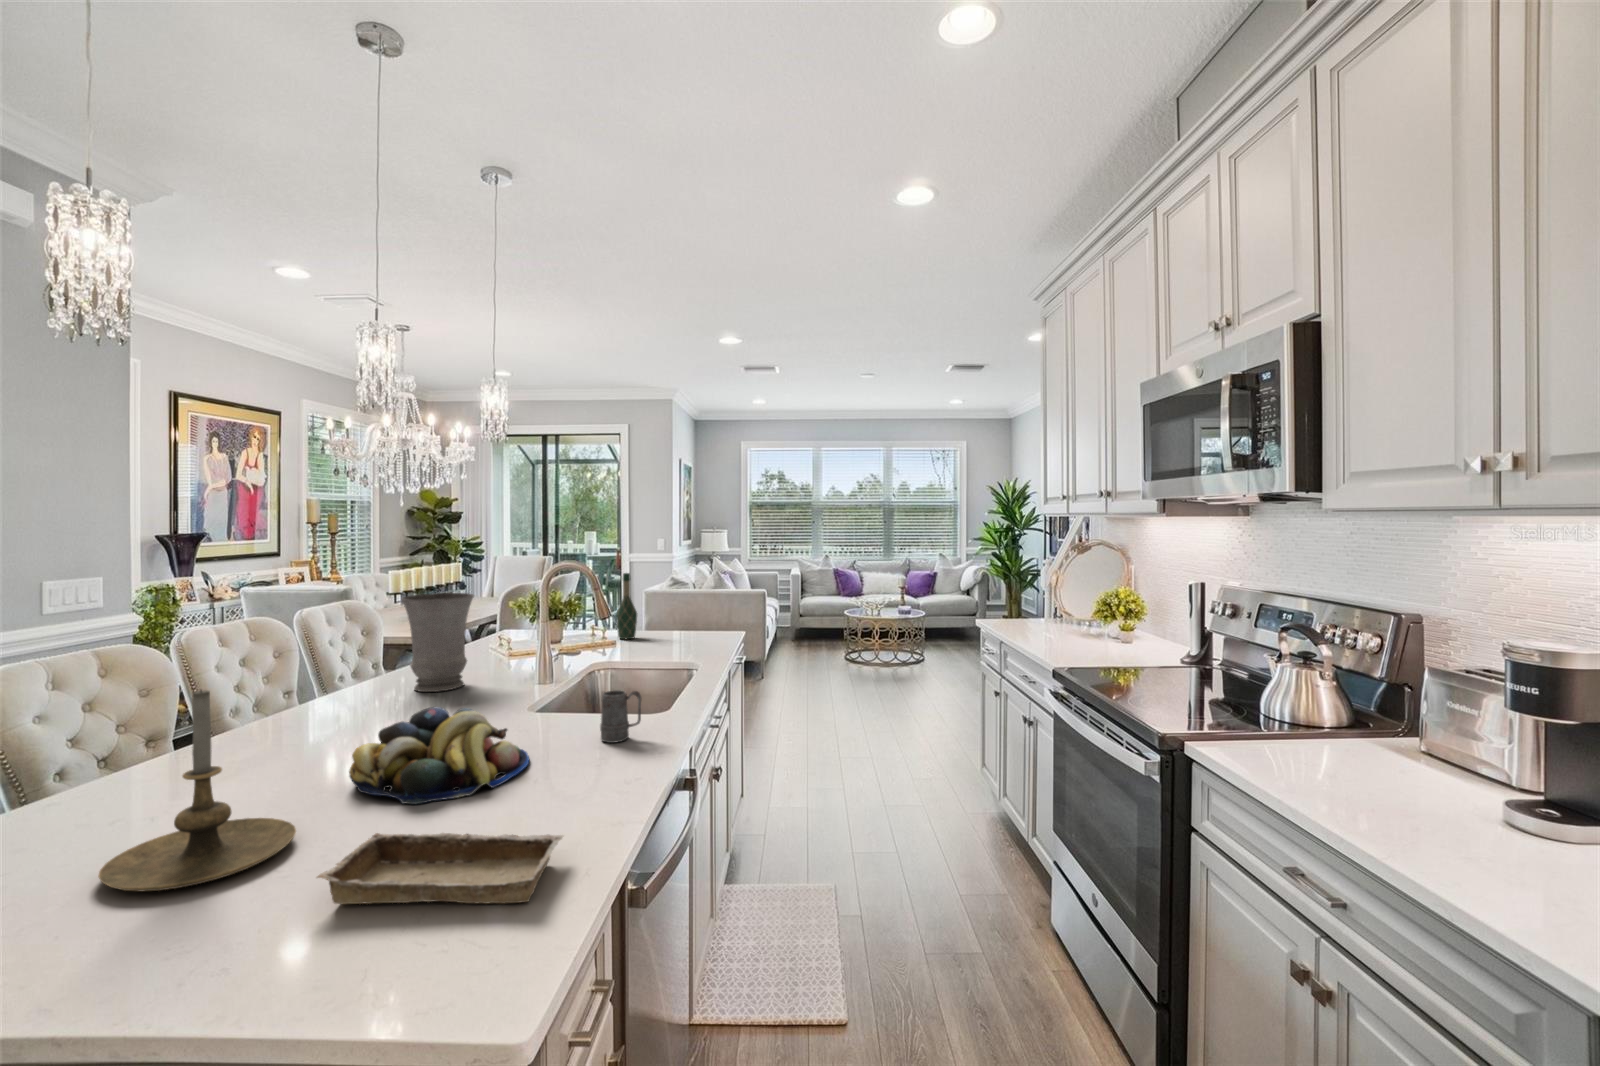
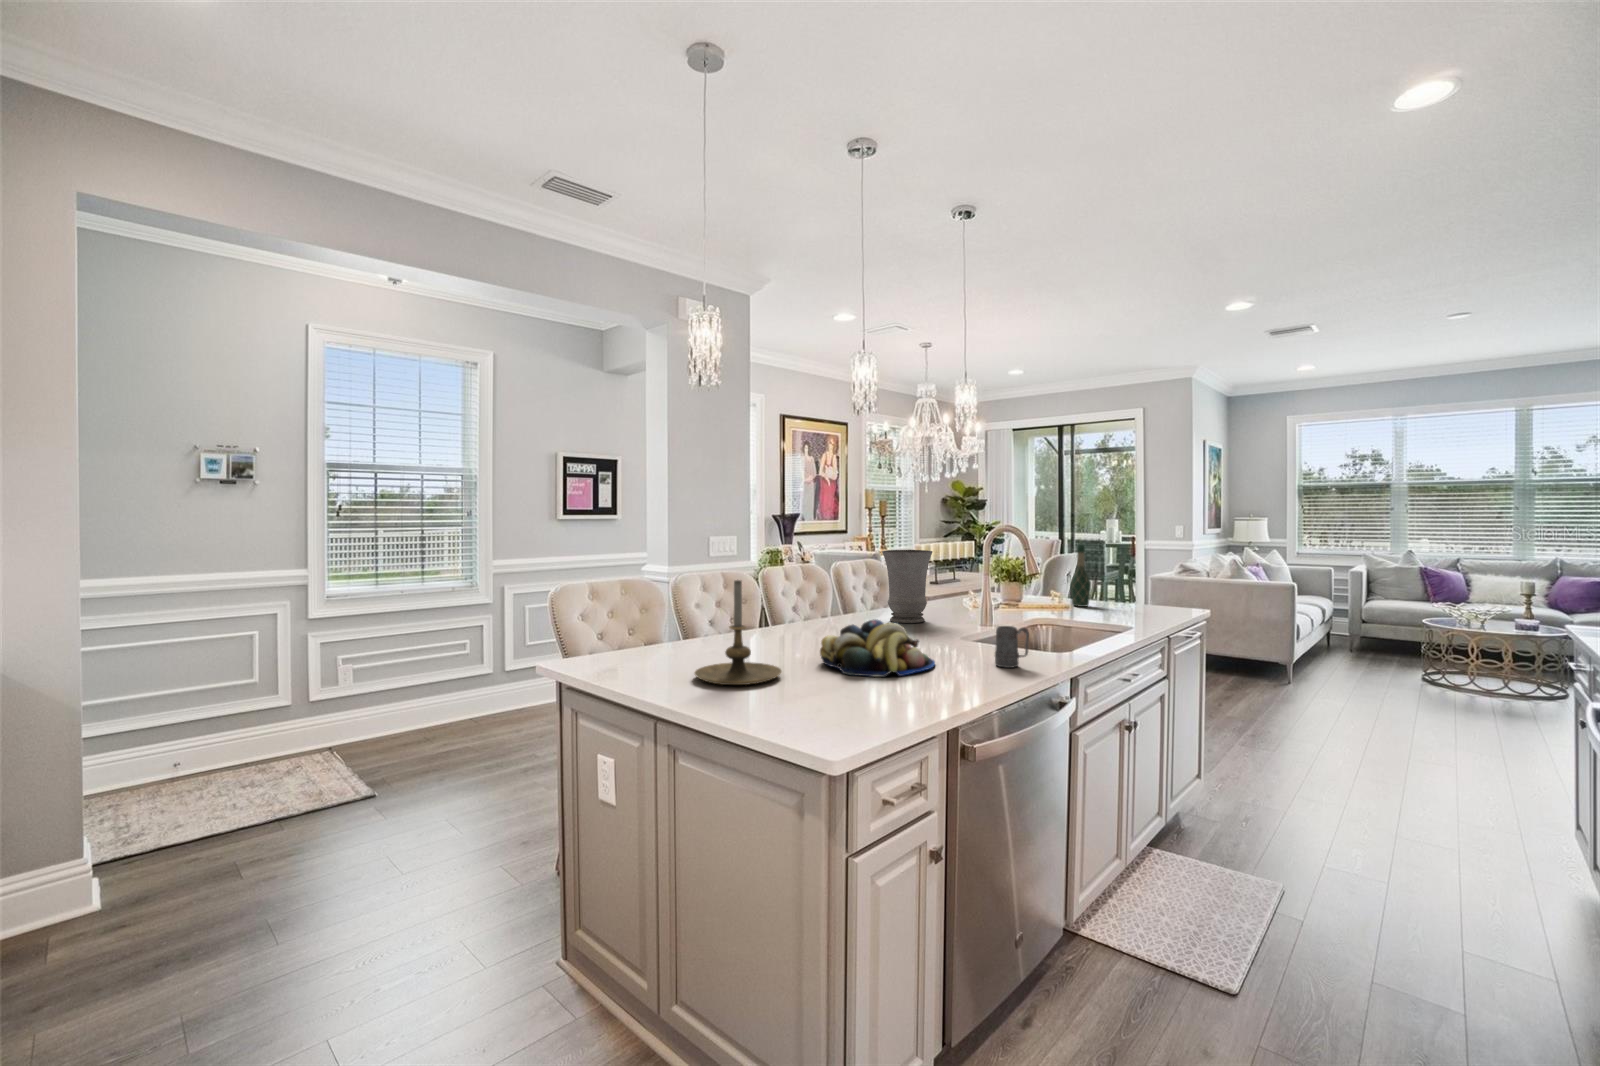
tray: present [317,833,563,904] -> none [773,677,917,728]

